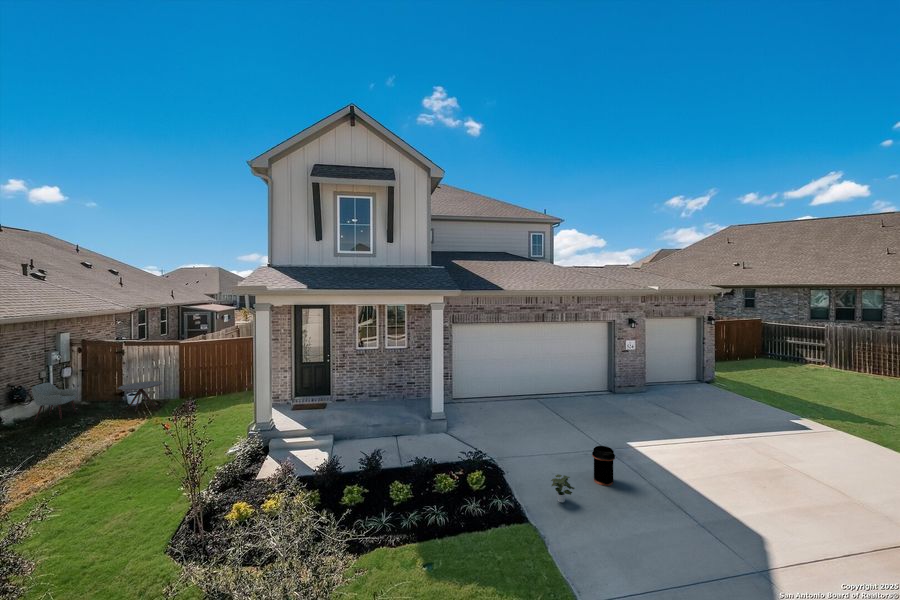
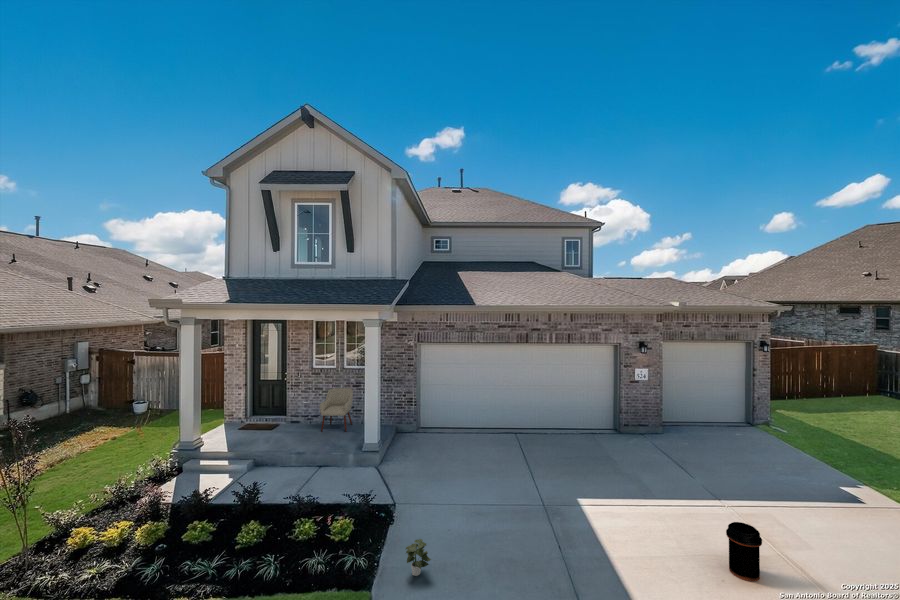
round table: present [118,381,162,412] -> none [115,390,156,419]
chair: present [32,383,77,421] -> present [319,388,353,432]
trash can: present [592,446,615,486] -> present [726,522,762,582]

